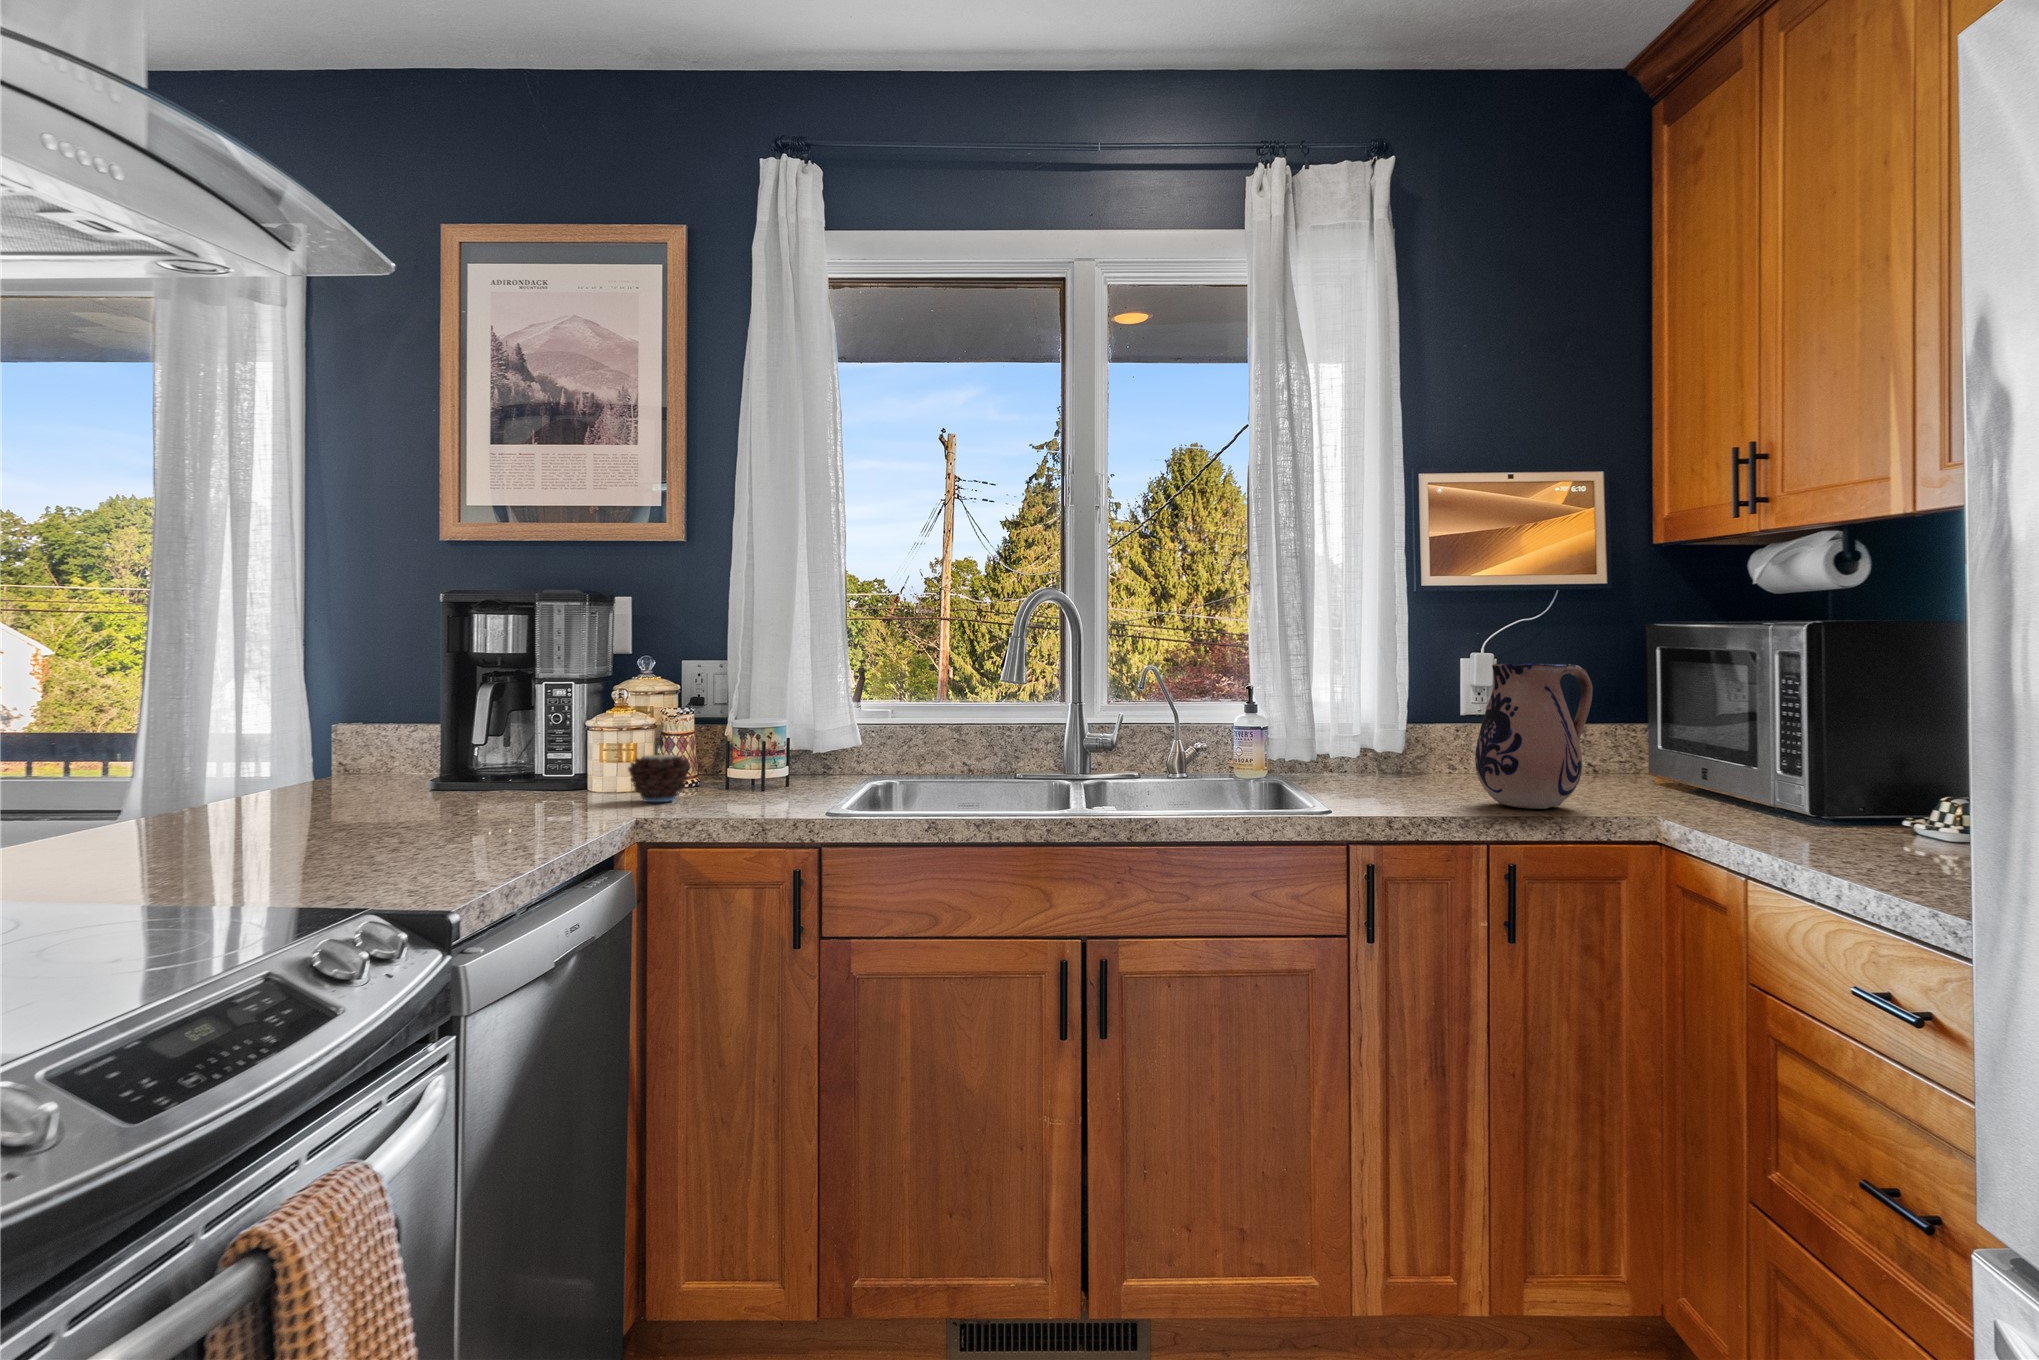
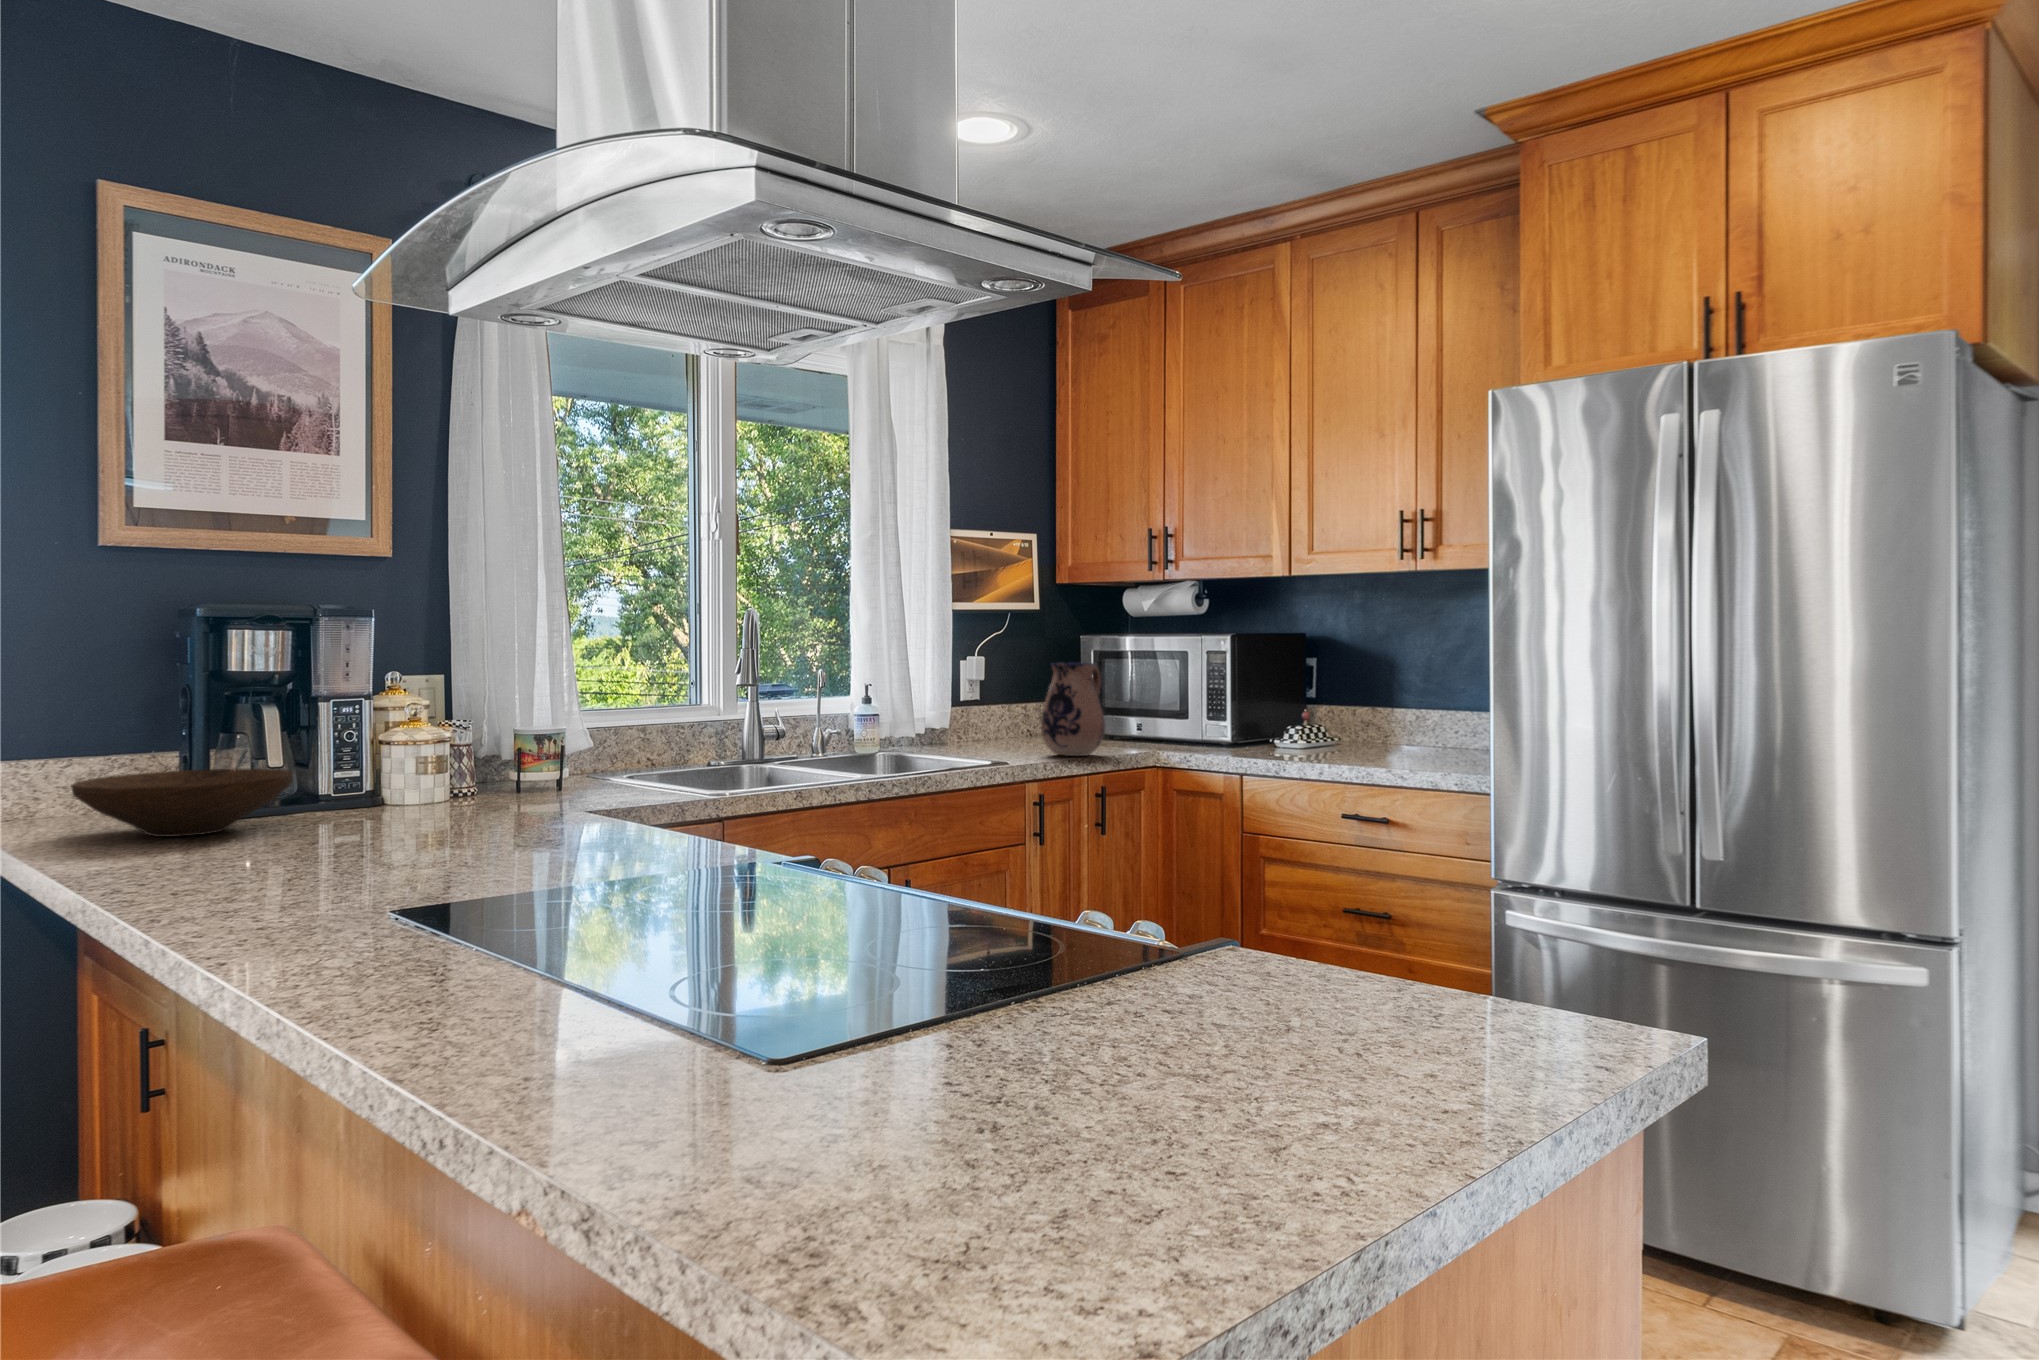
wooden bowl: none [246,741,453,803] -> present [71,769,293,837]
candle: present [628,755,690,802] -> none [479,754,536,805]

